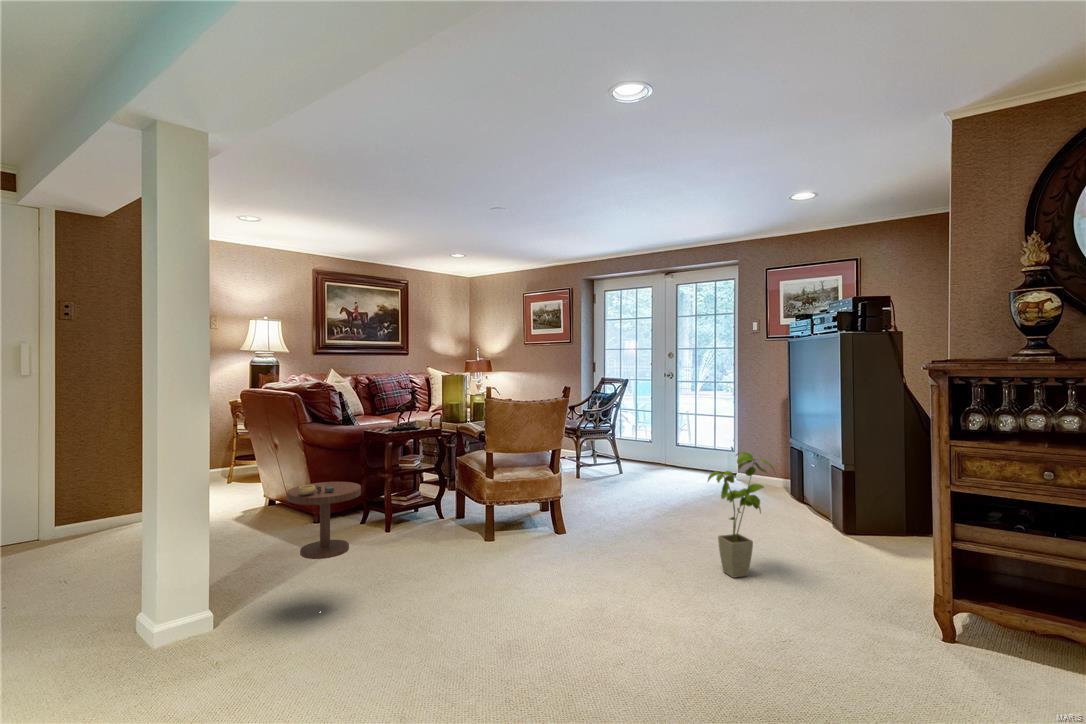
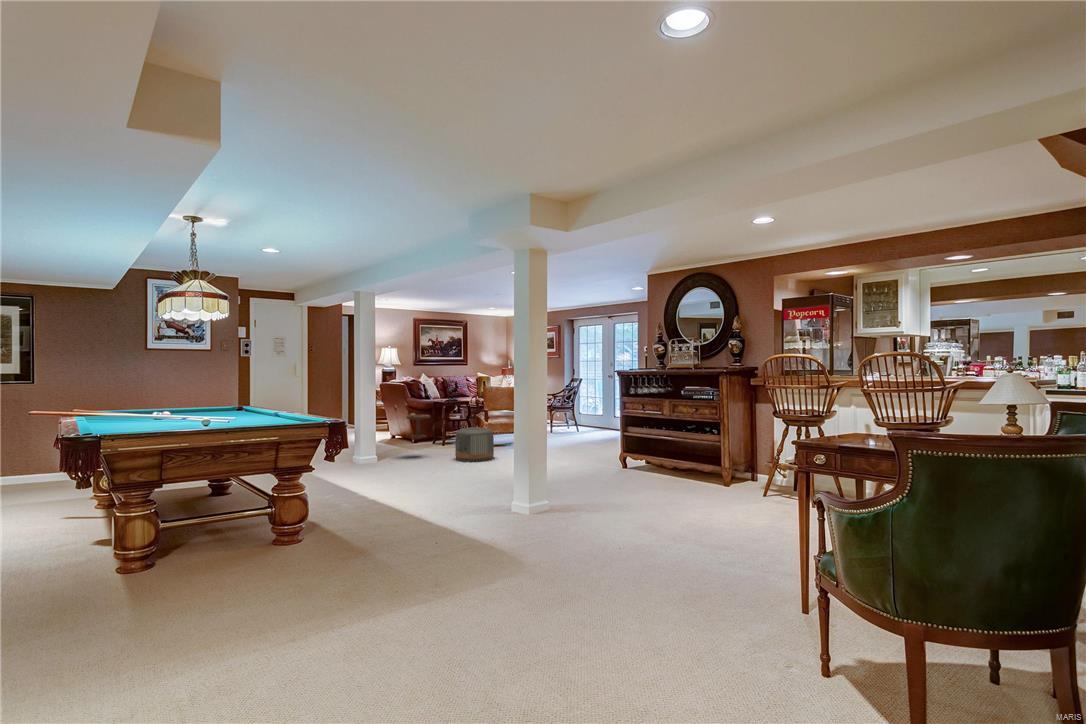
house plant: present [708,452,775,578] -> none [562,407,588,456]
pouf: none [441,517,552,641] -> present [455,427,494,462]

